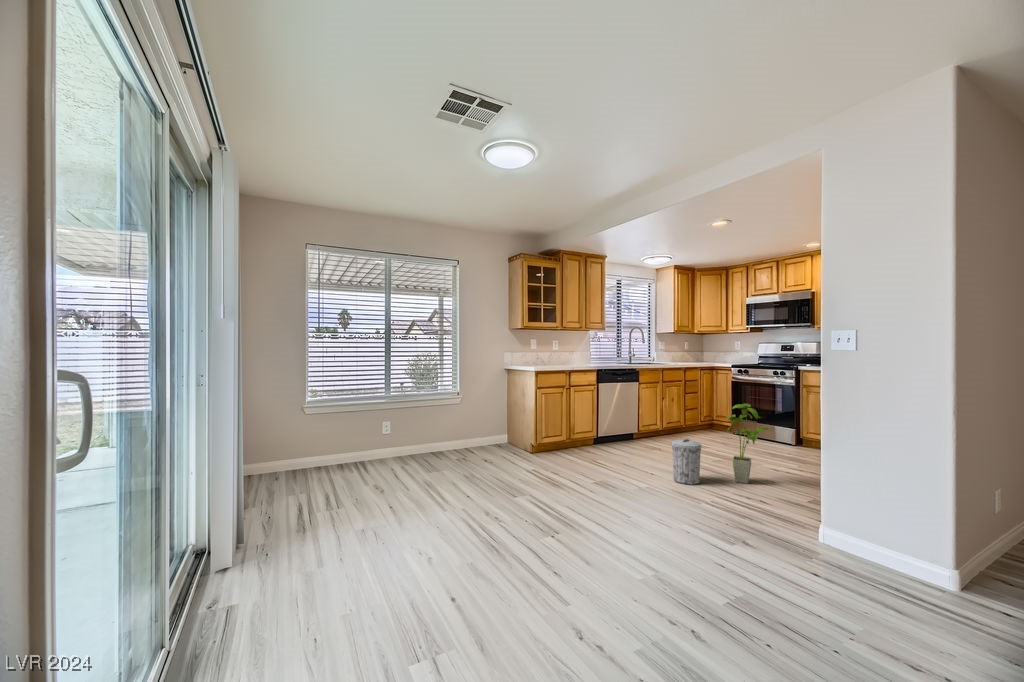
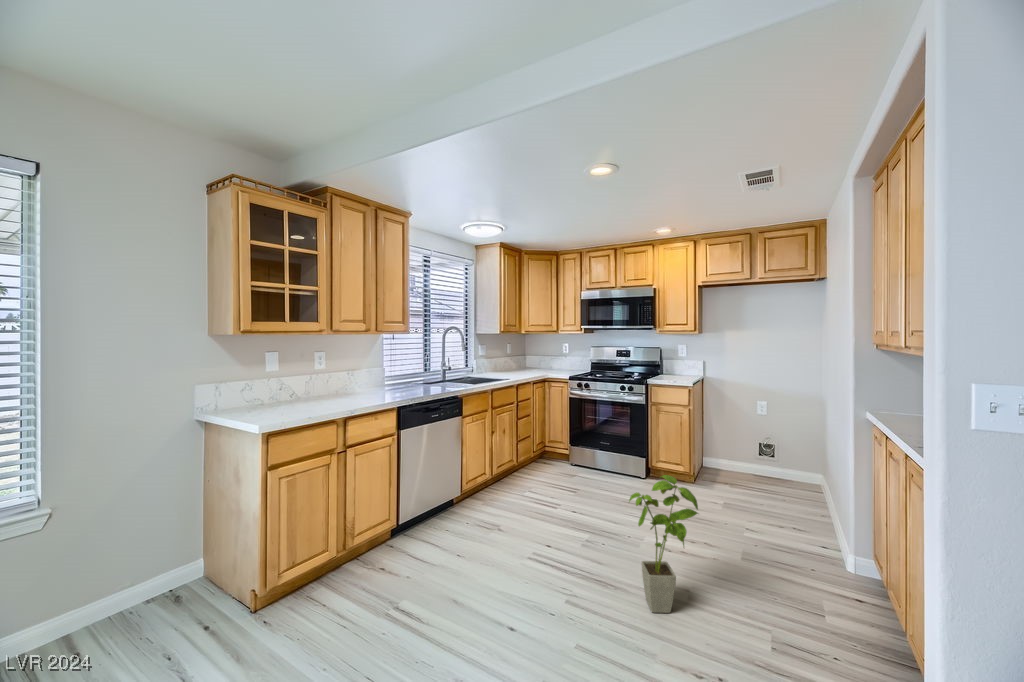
trash can: present [671,439,702,485] -> none [555,554,609,656]

